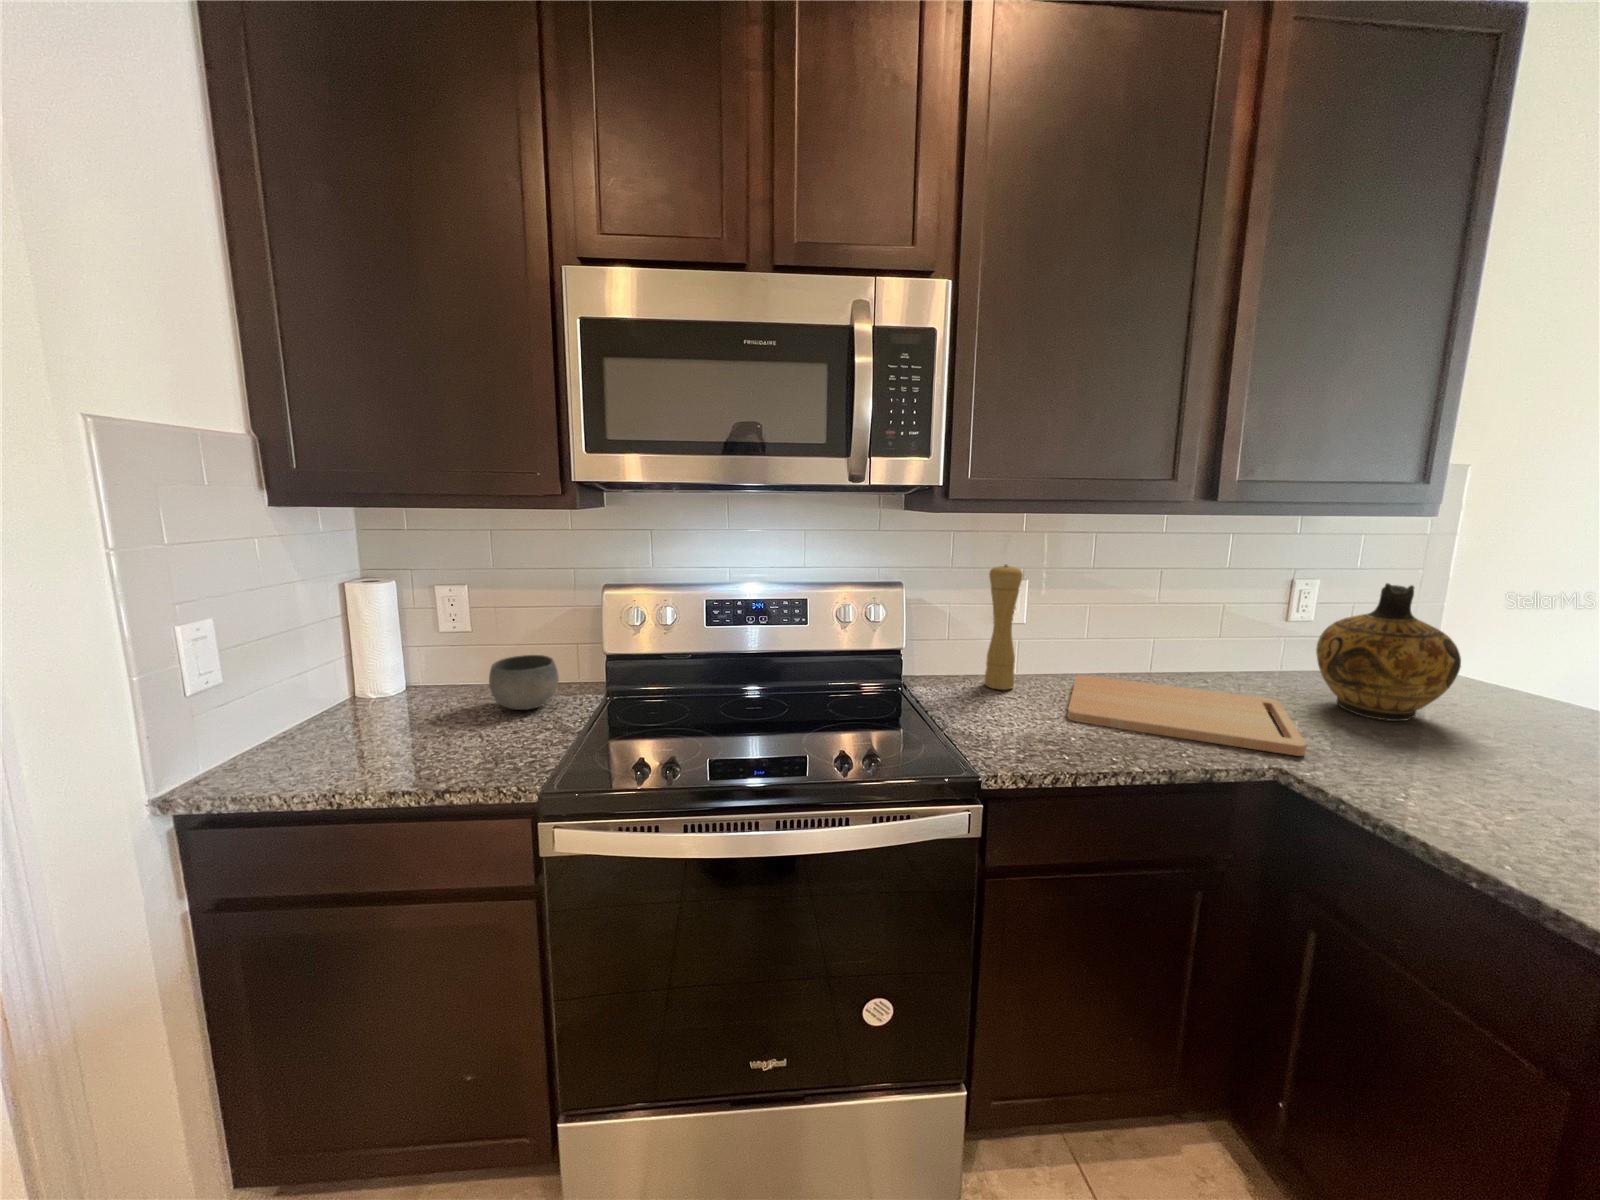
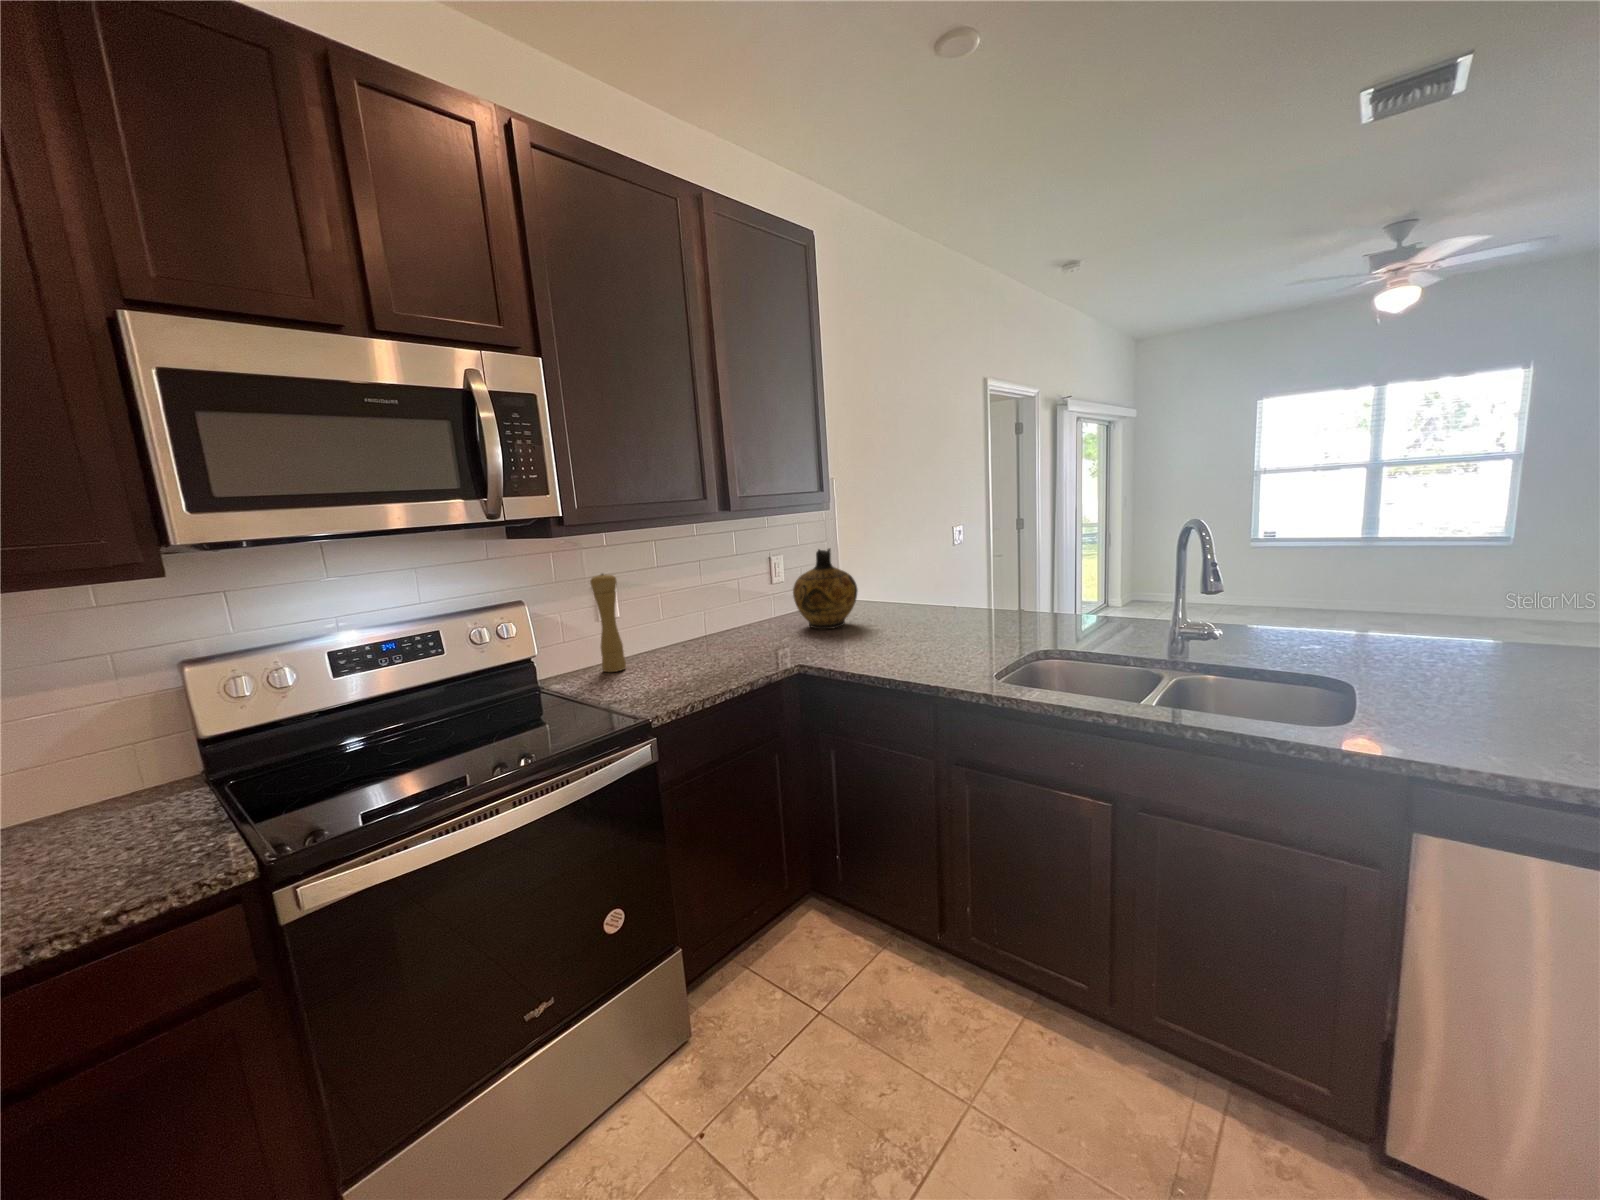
bowl: present [489,655,559,710] -> none [40,761,156,837]
cutting board: present [1067,675,1306,756] -> none [665,631,809,675]

